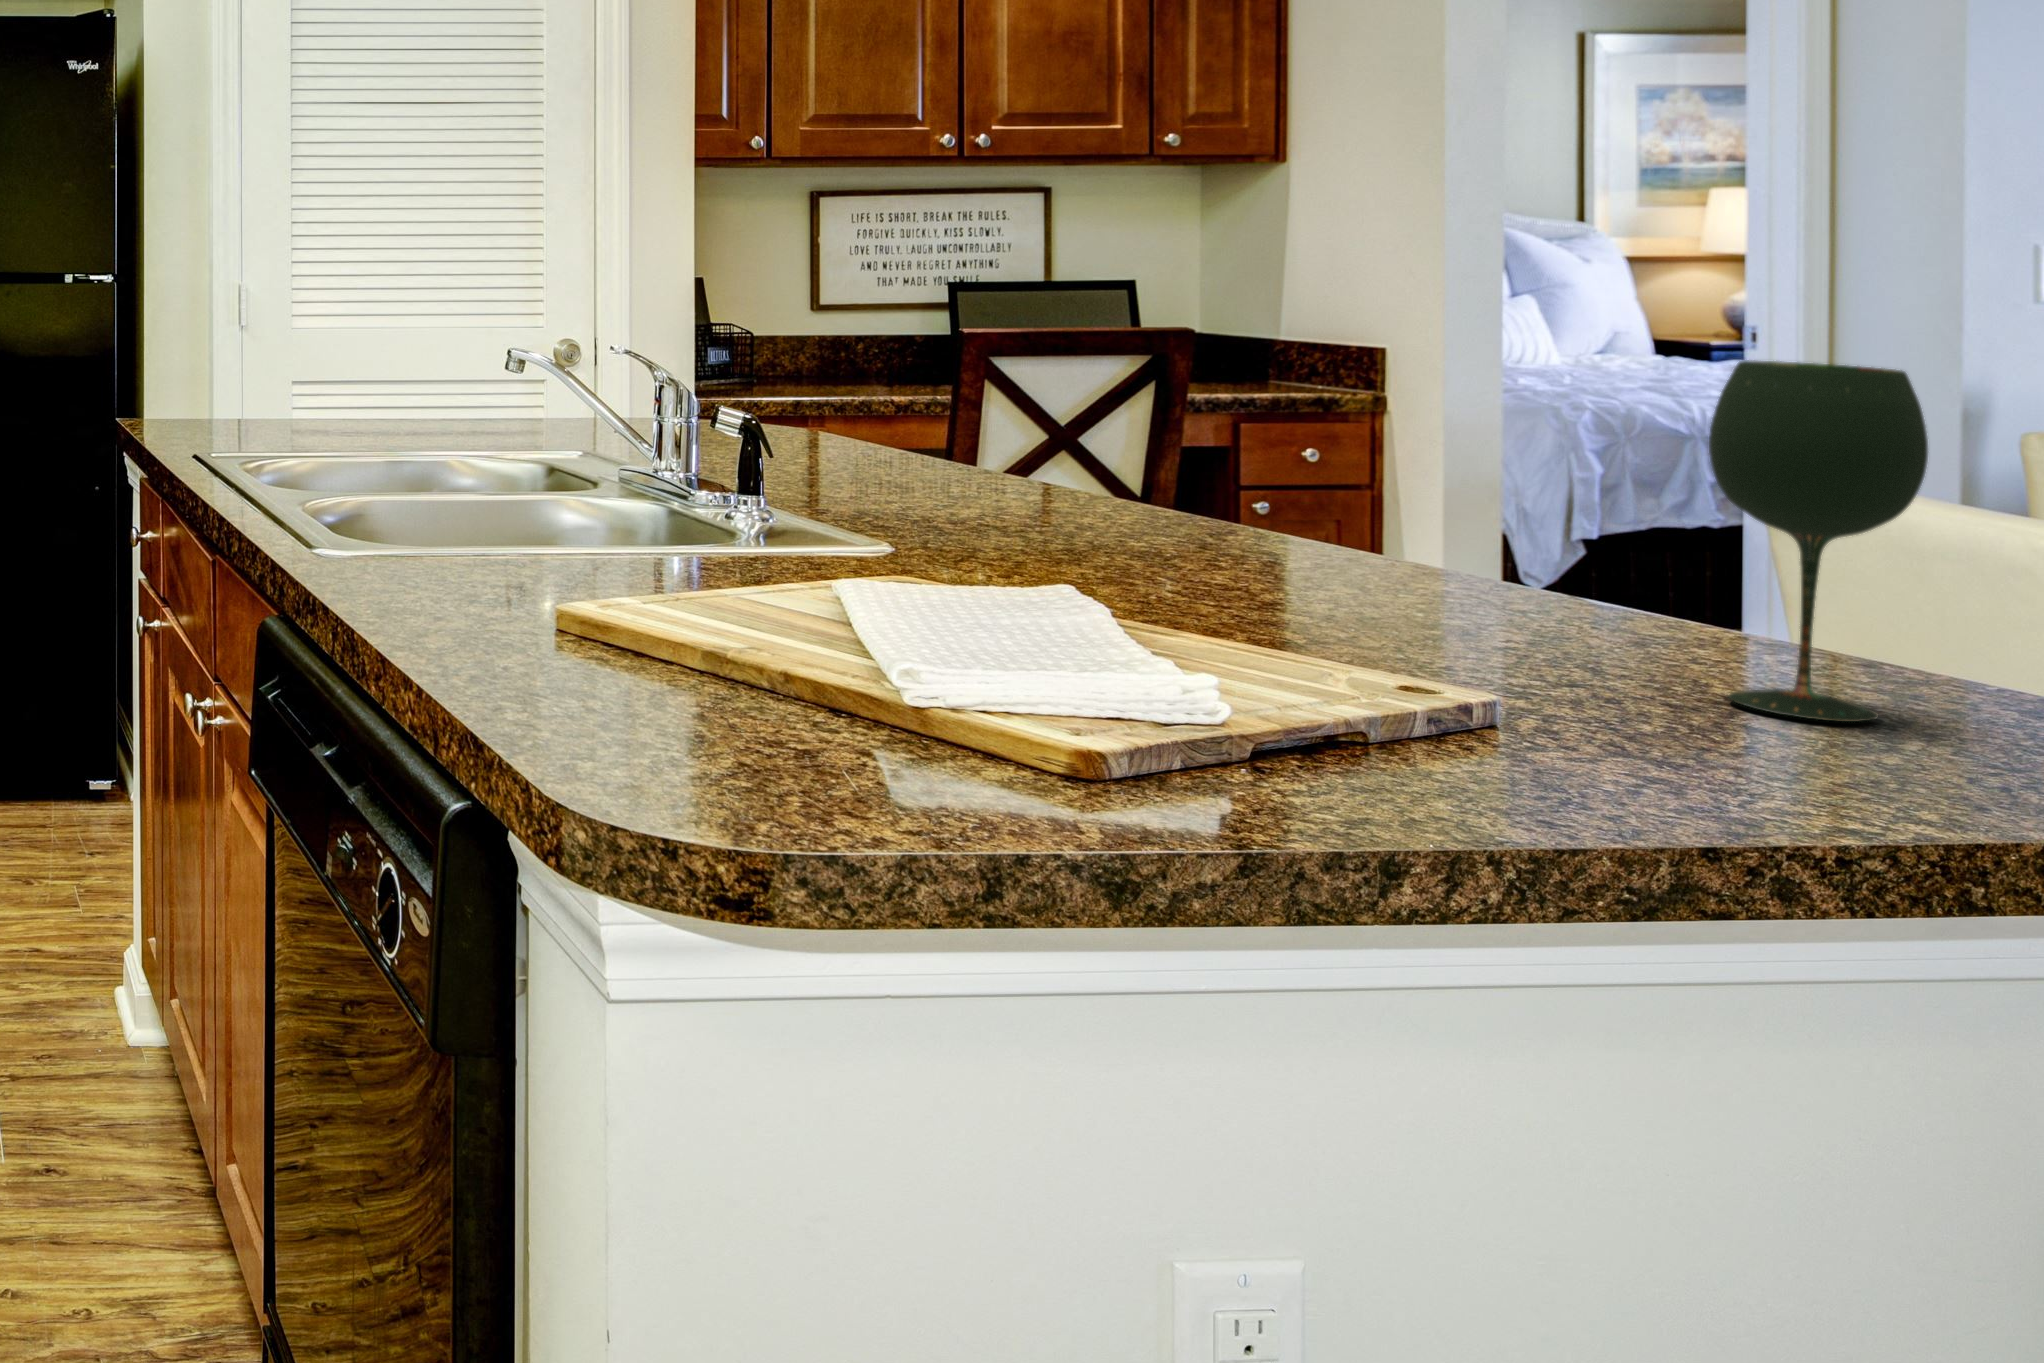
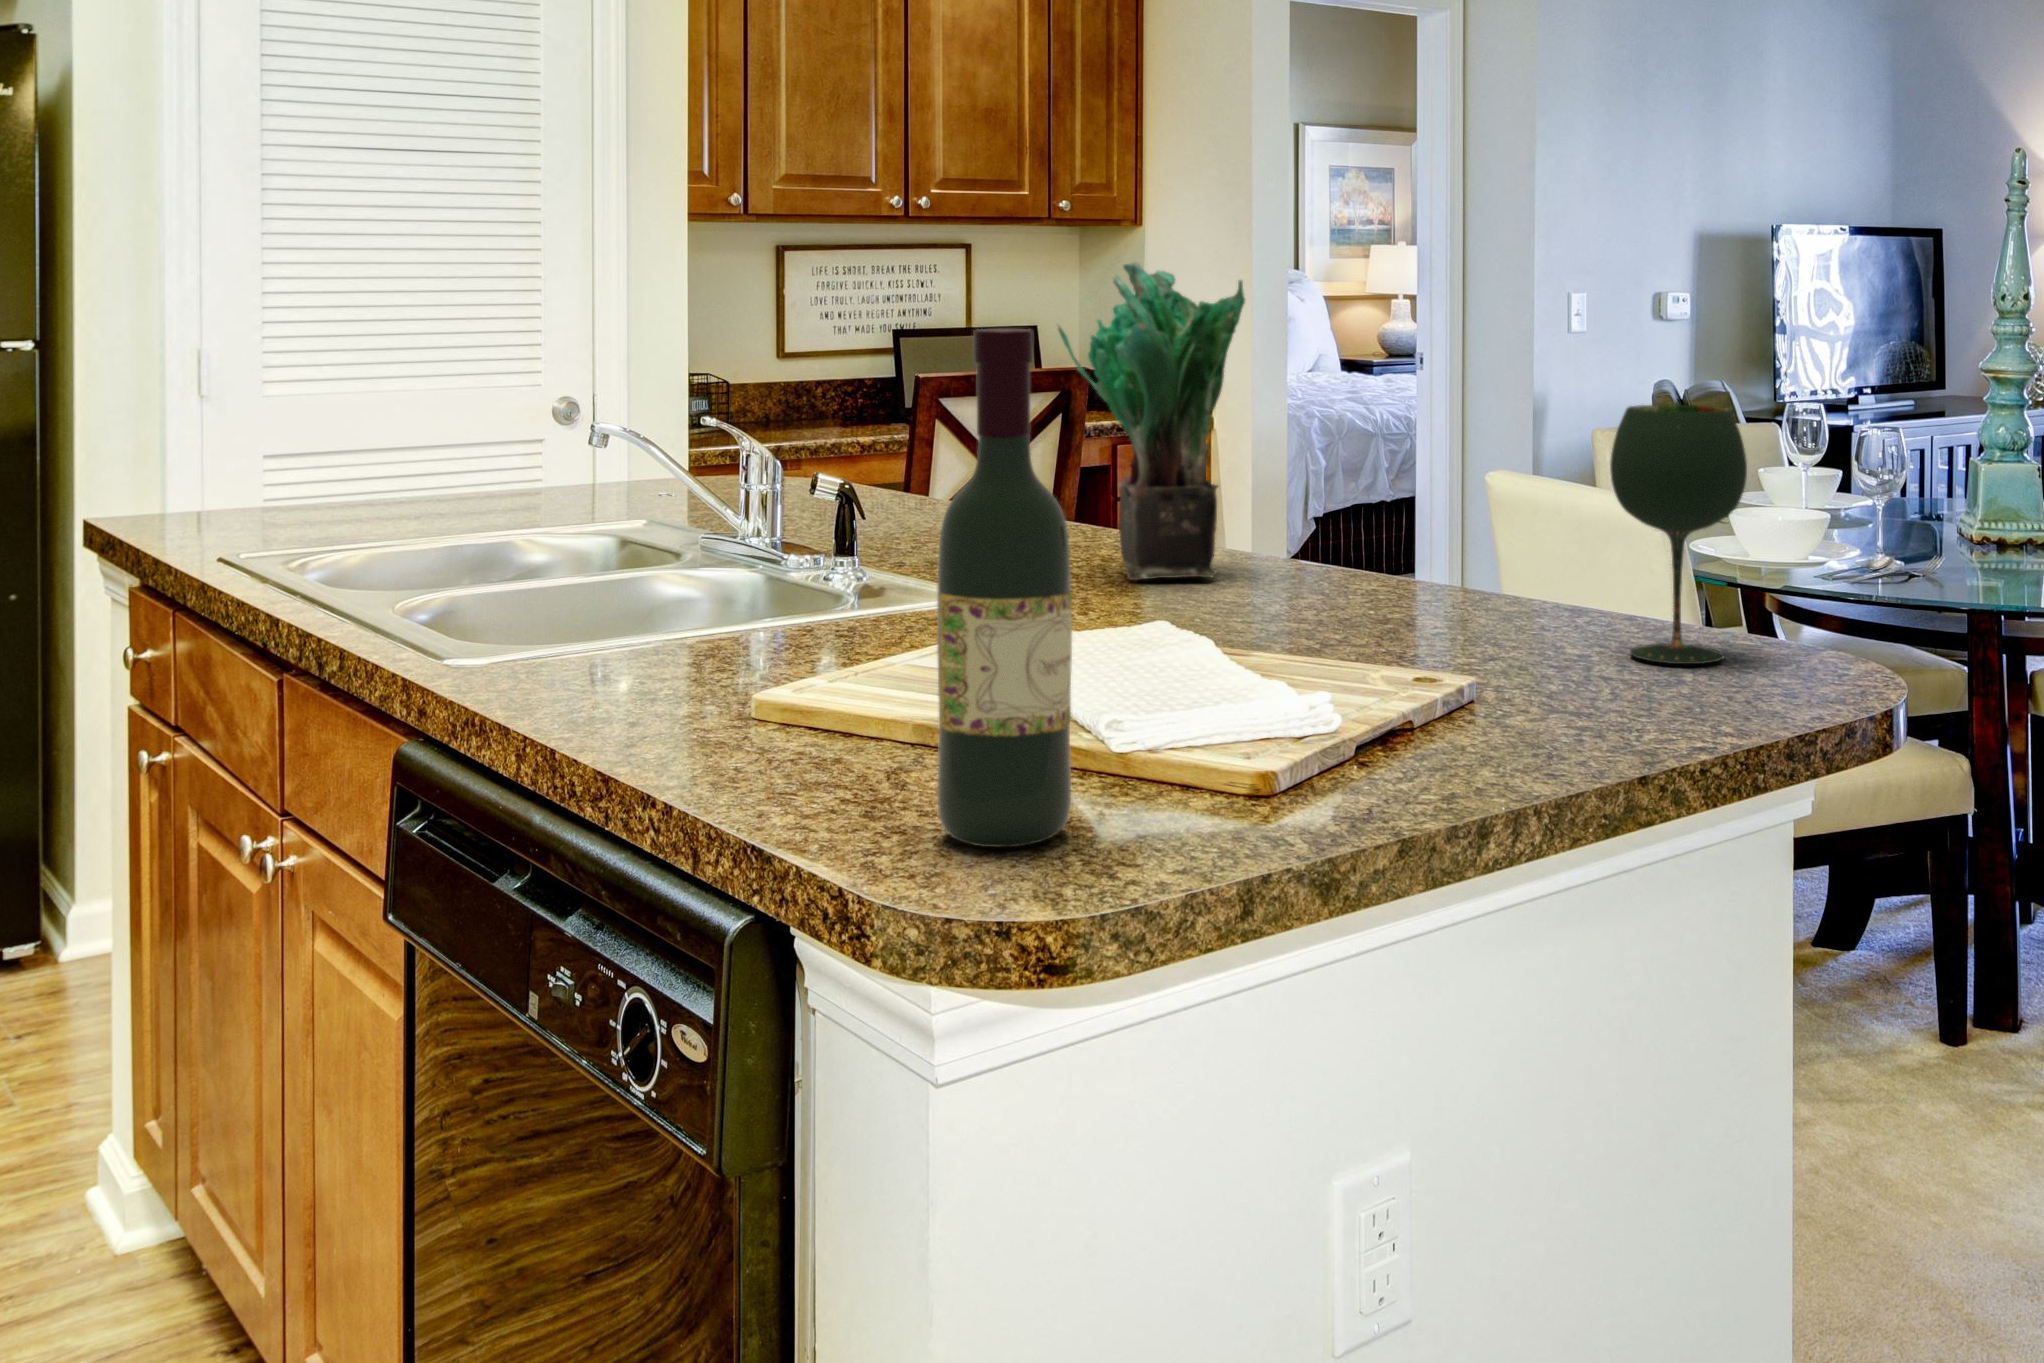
wine bottle: none [660,165,829,774] -> present [937,329,1072,847]
potted plant: none [1013,168,1252,558] -> present [1058,262,1245,580]

